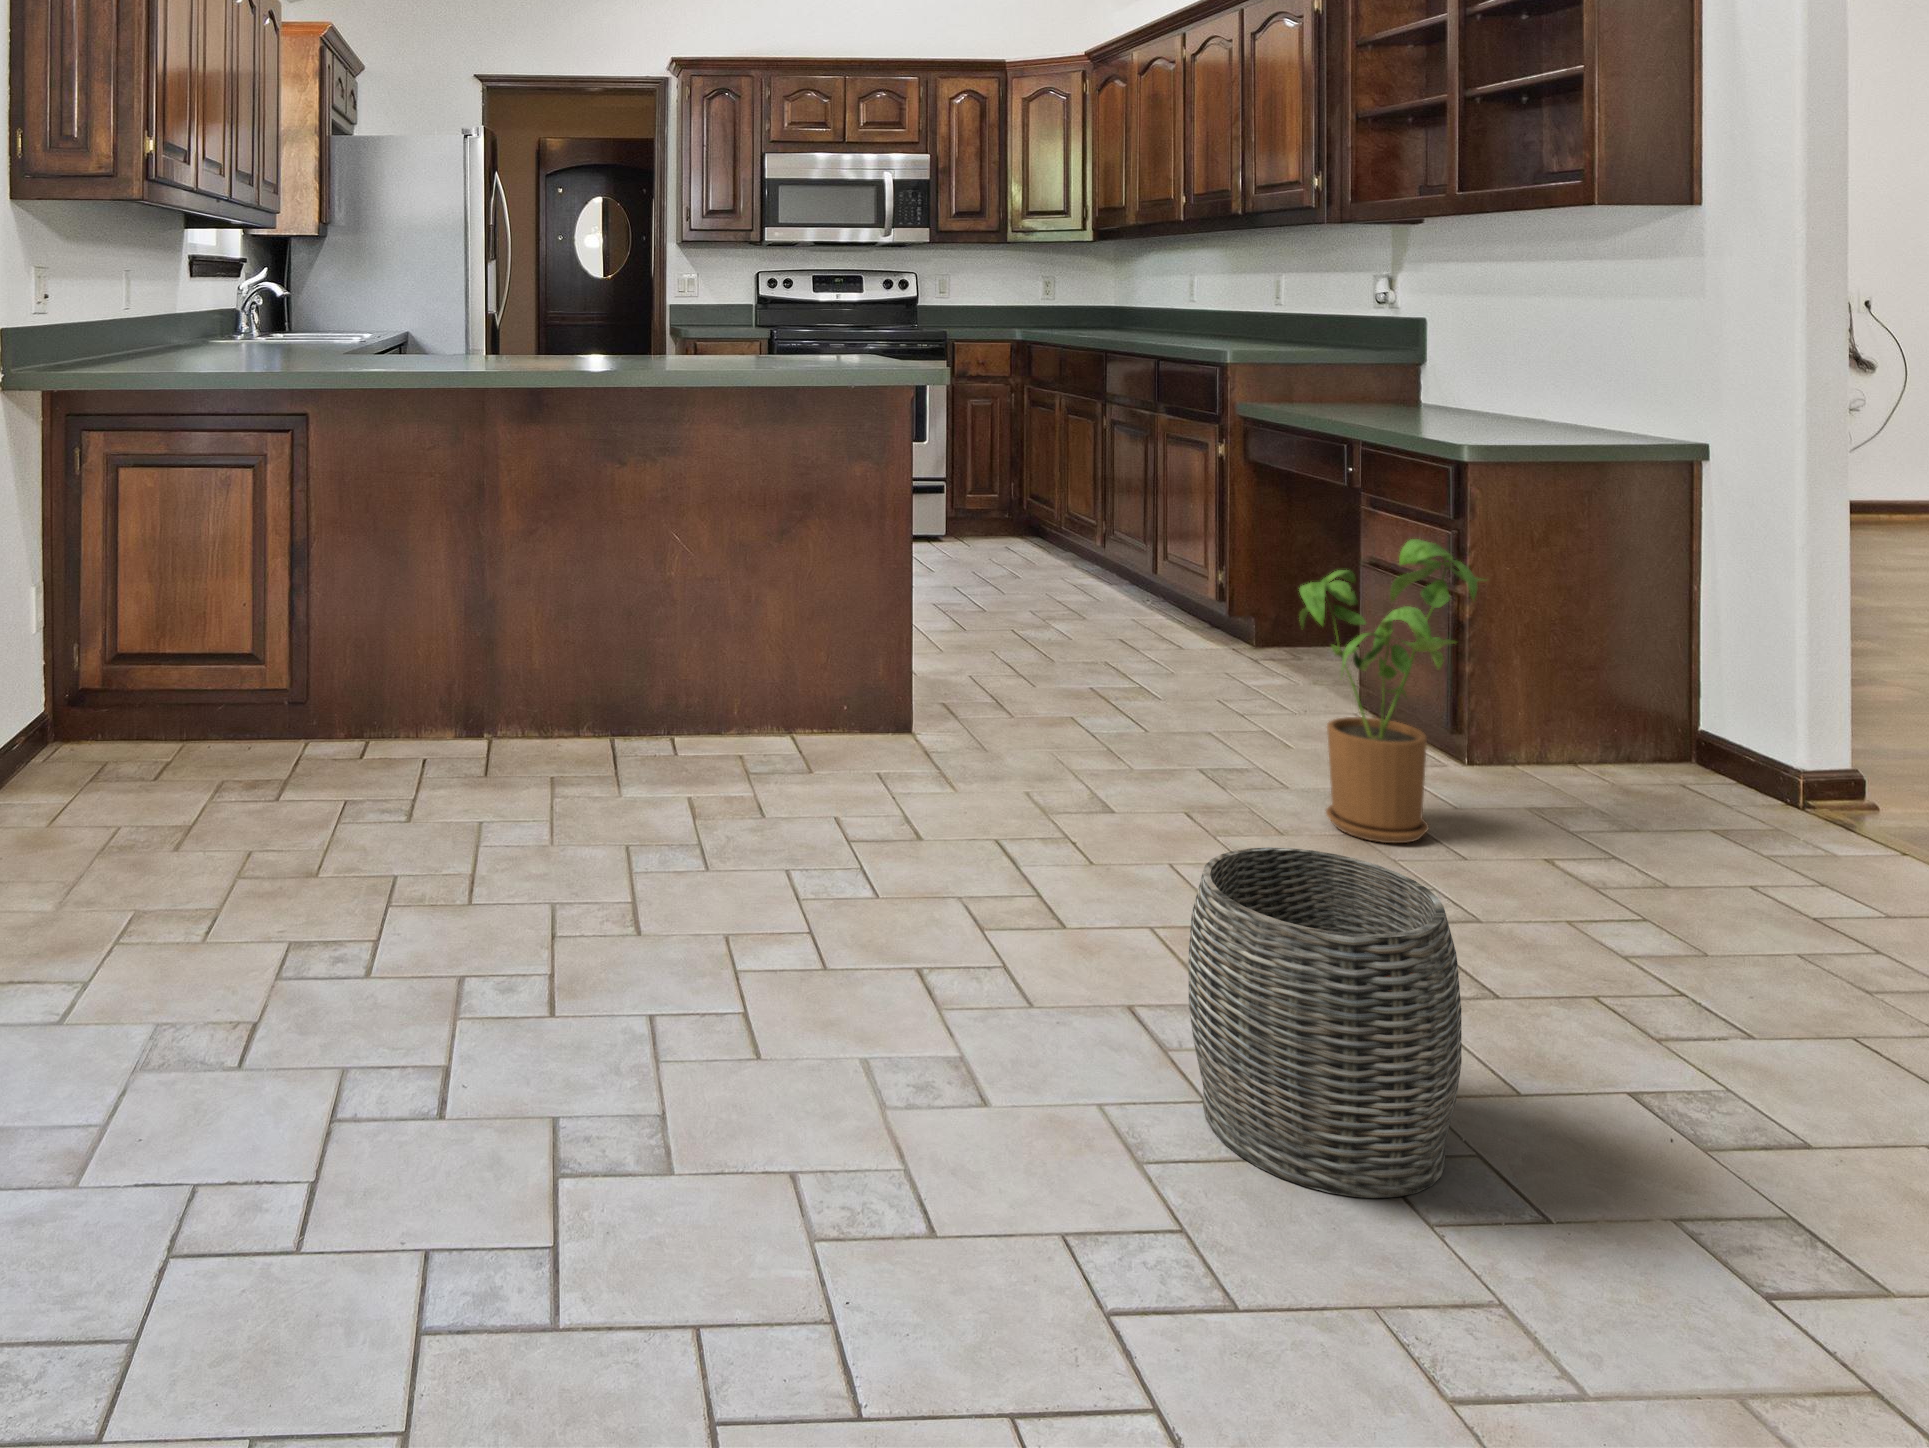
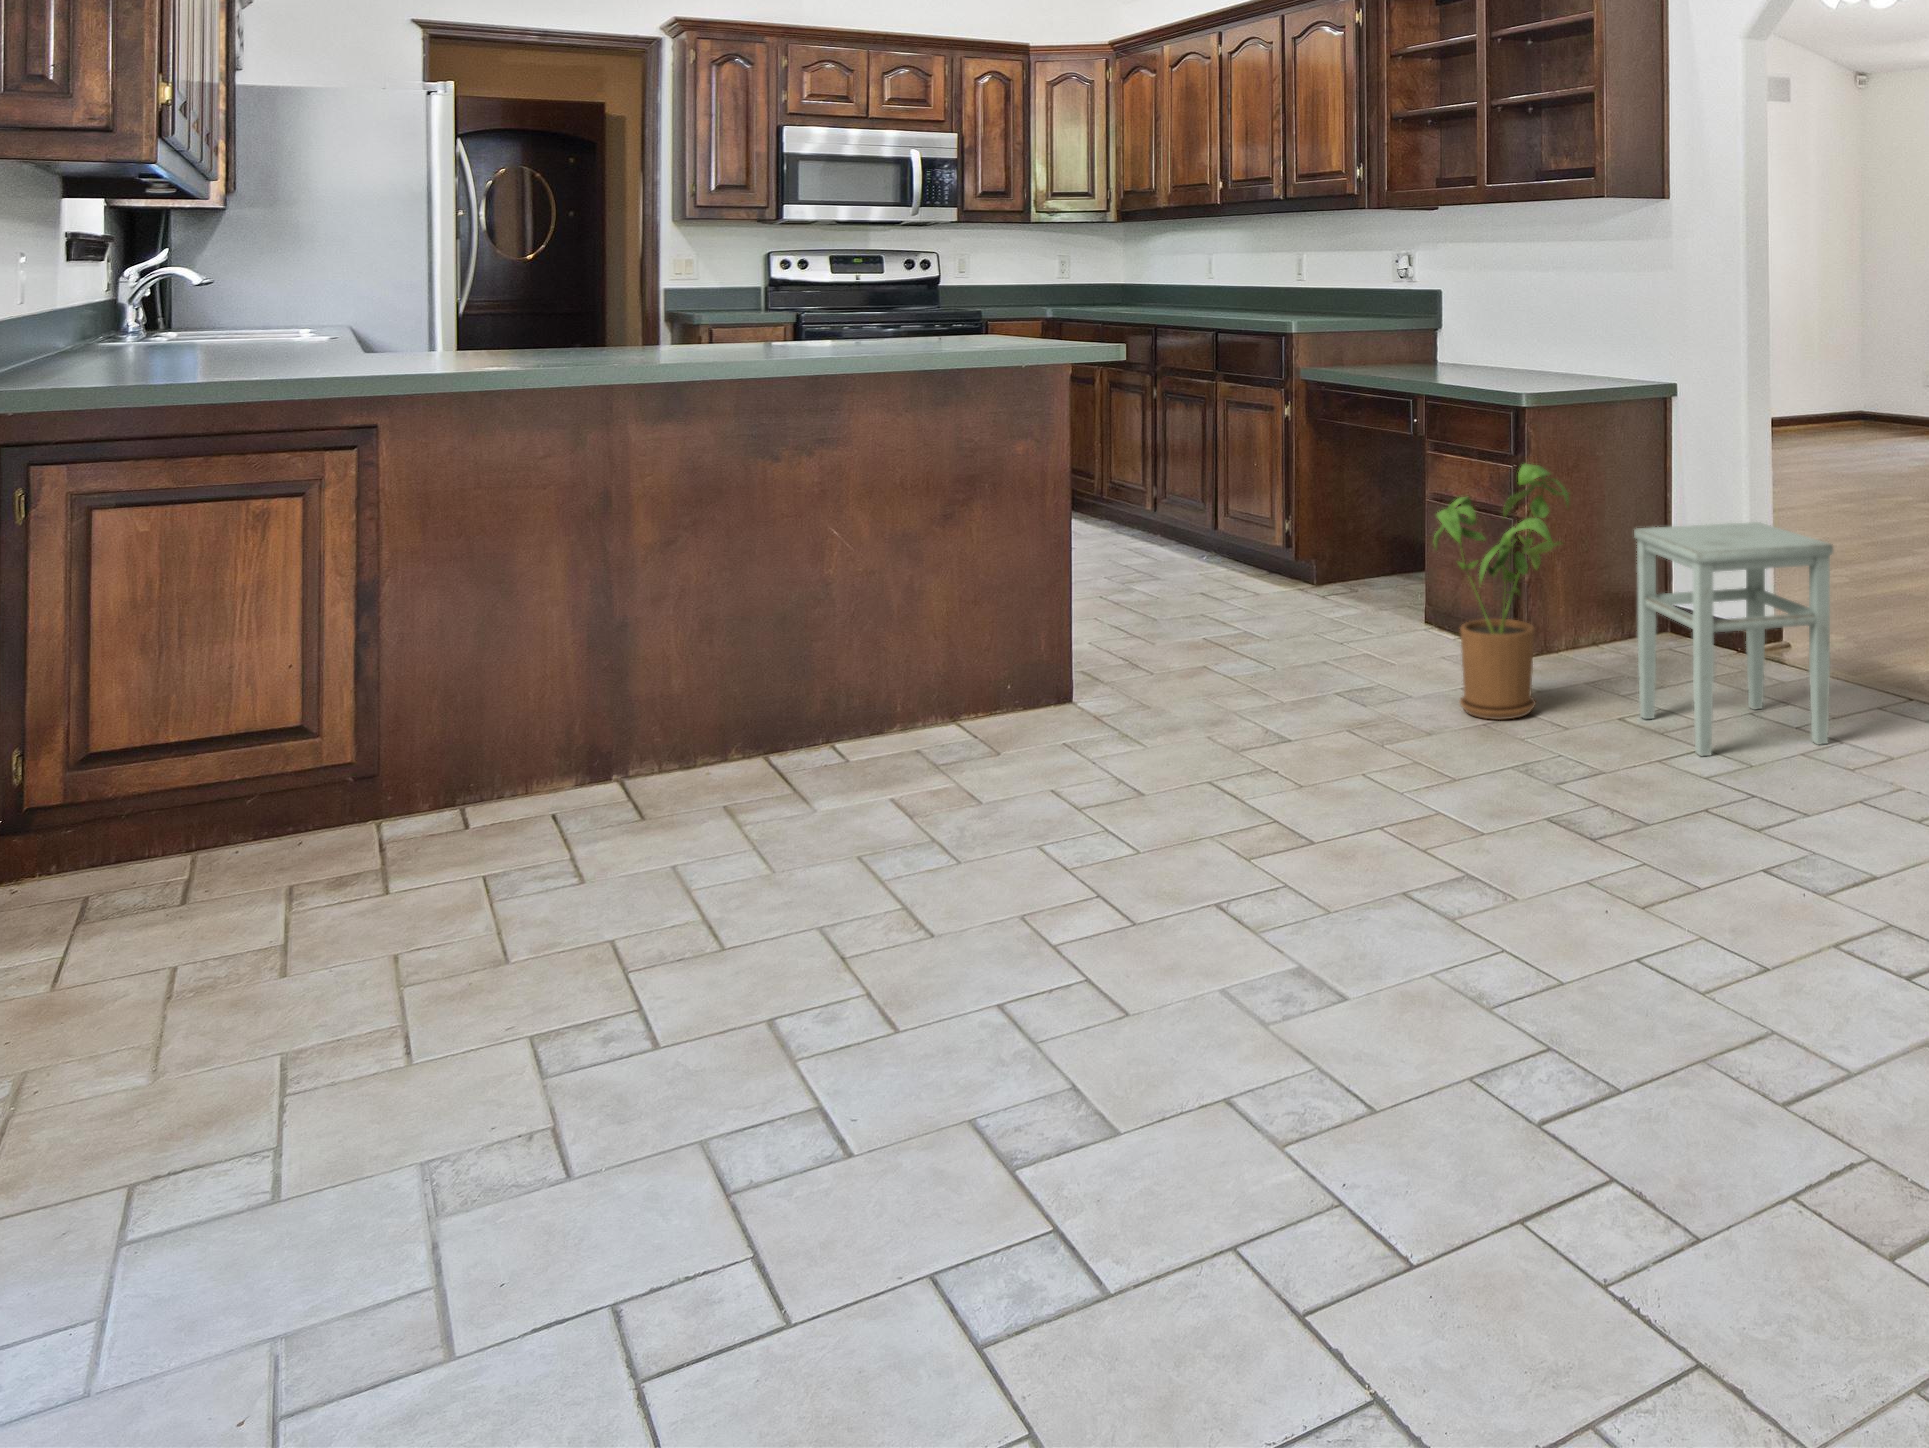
stool: none [1566,636,1873,977] -> present [1634,522,1833,756]
woven basket: present [1189,847,1462,1198] -> none [1497,706,1699,972]

